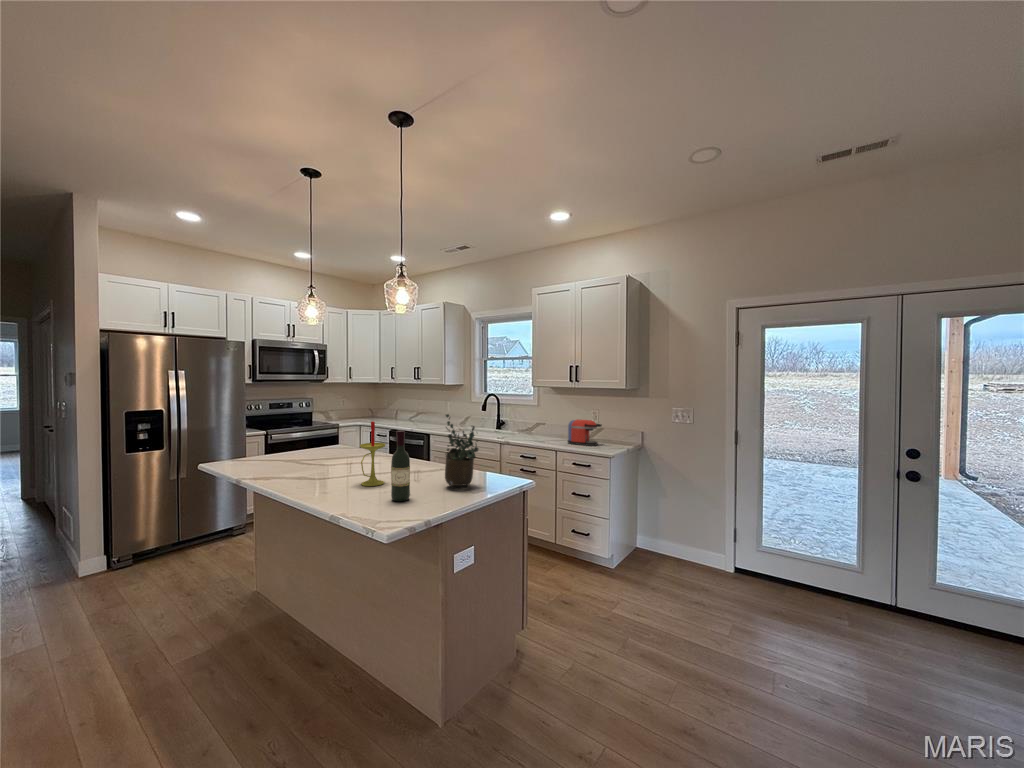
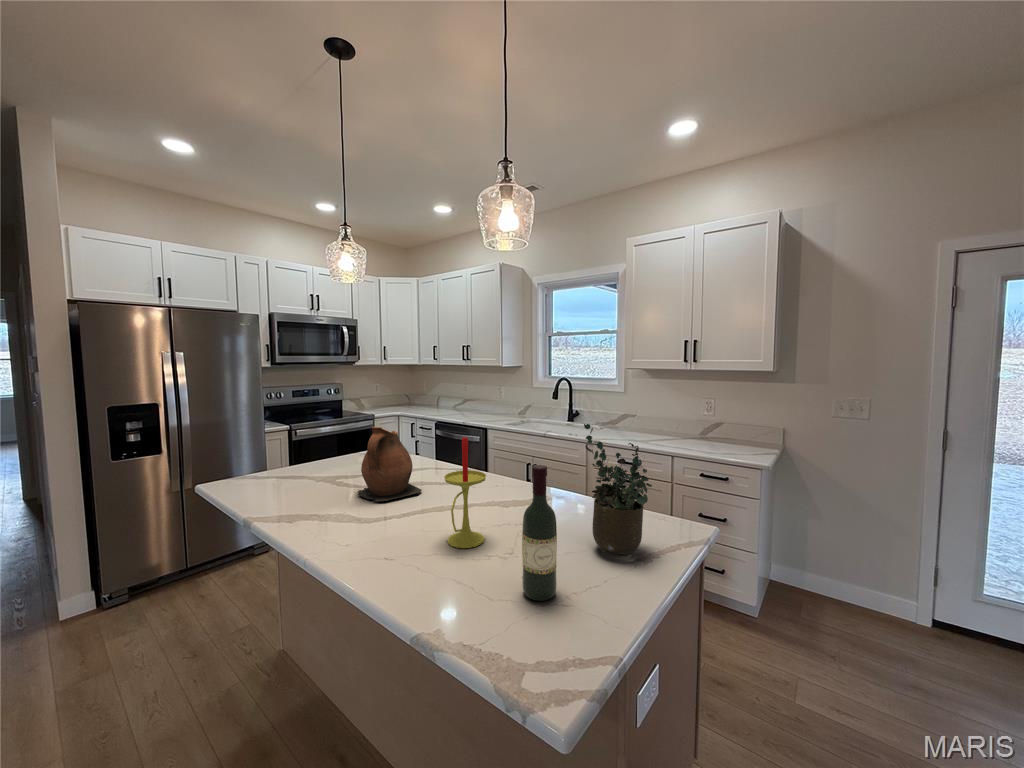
coffee maker: present [568,419,602,446] -> none [681,414,734,450]
ceramic pitcher: none [310,420,356,469] -> present [358,427,422,502]

